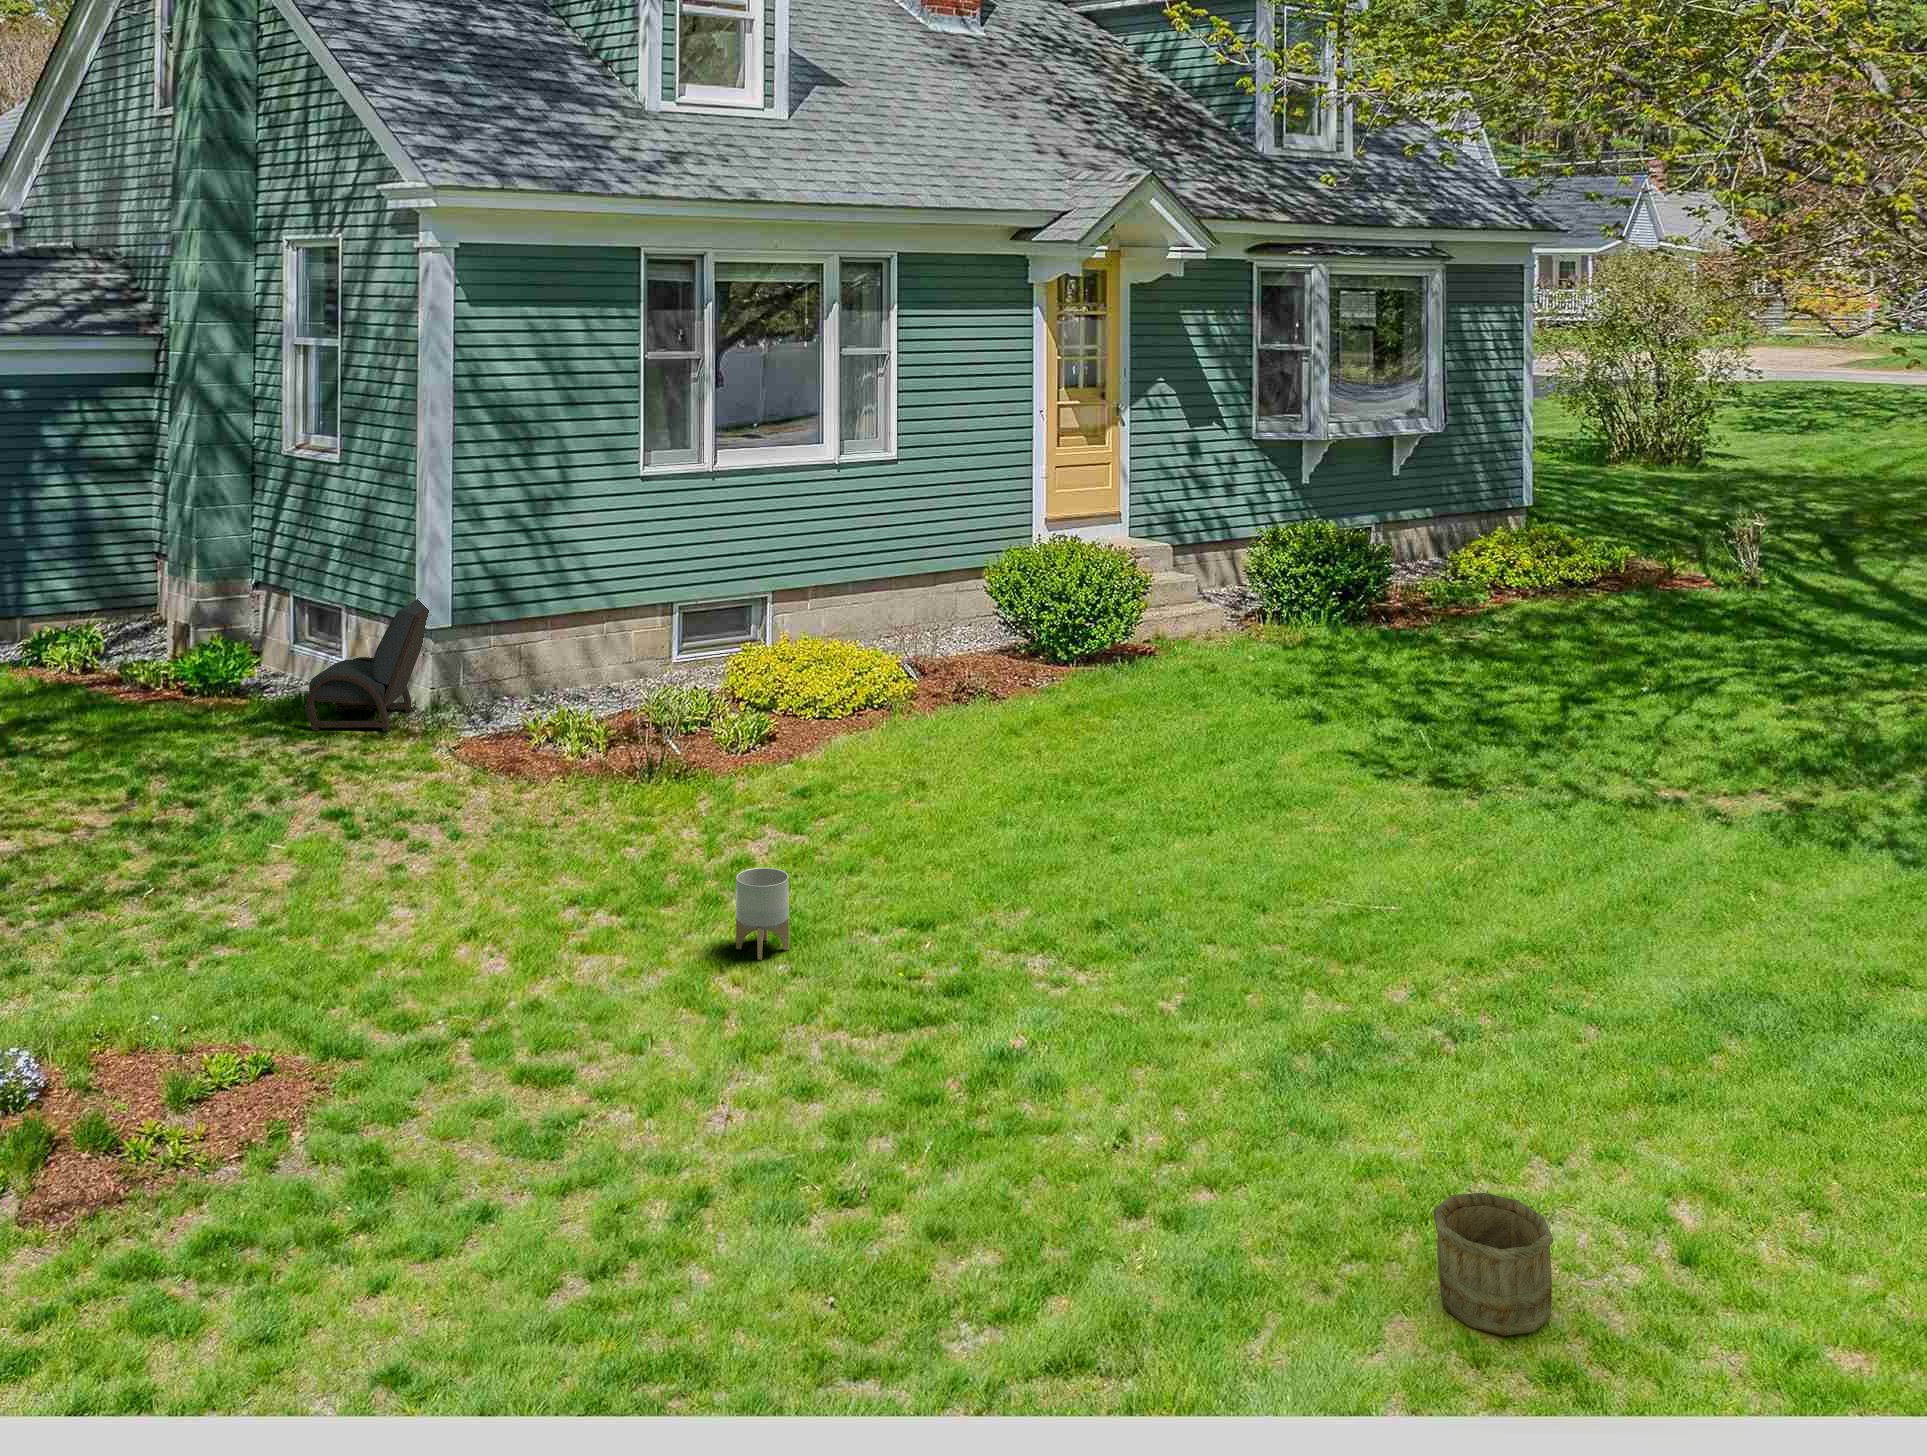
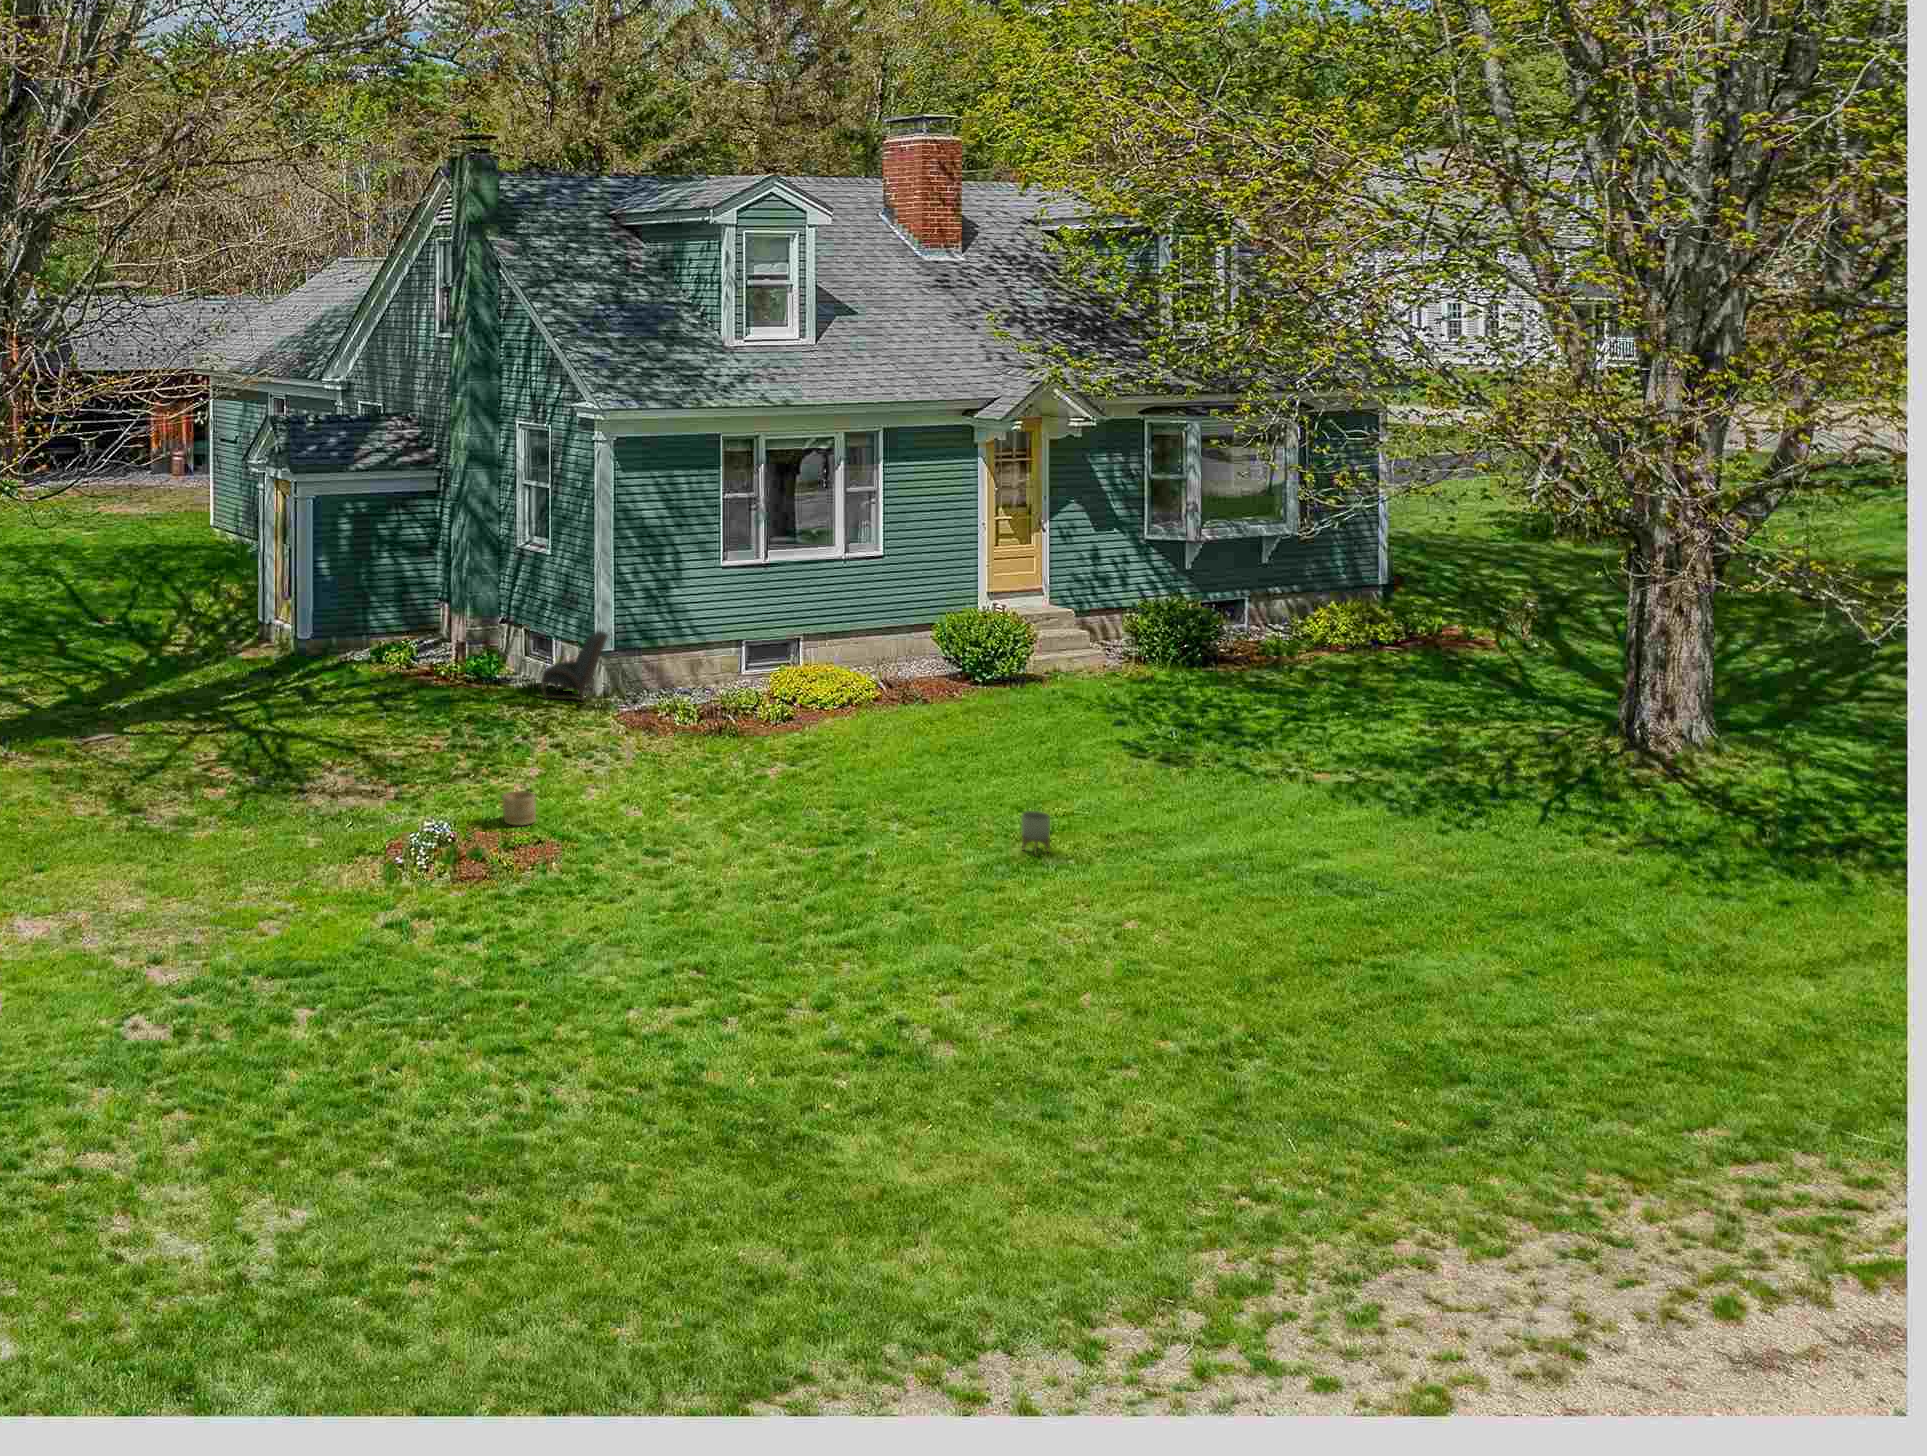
planter: present [736,868,789,960] -> present [1022,811,1050,854]
wooden bucket: present [1433,1193,1554,1336] -> present [502,791,536,825]

